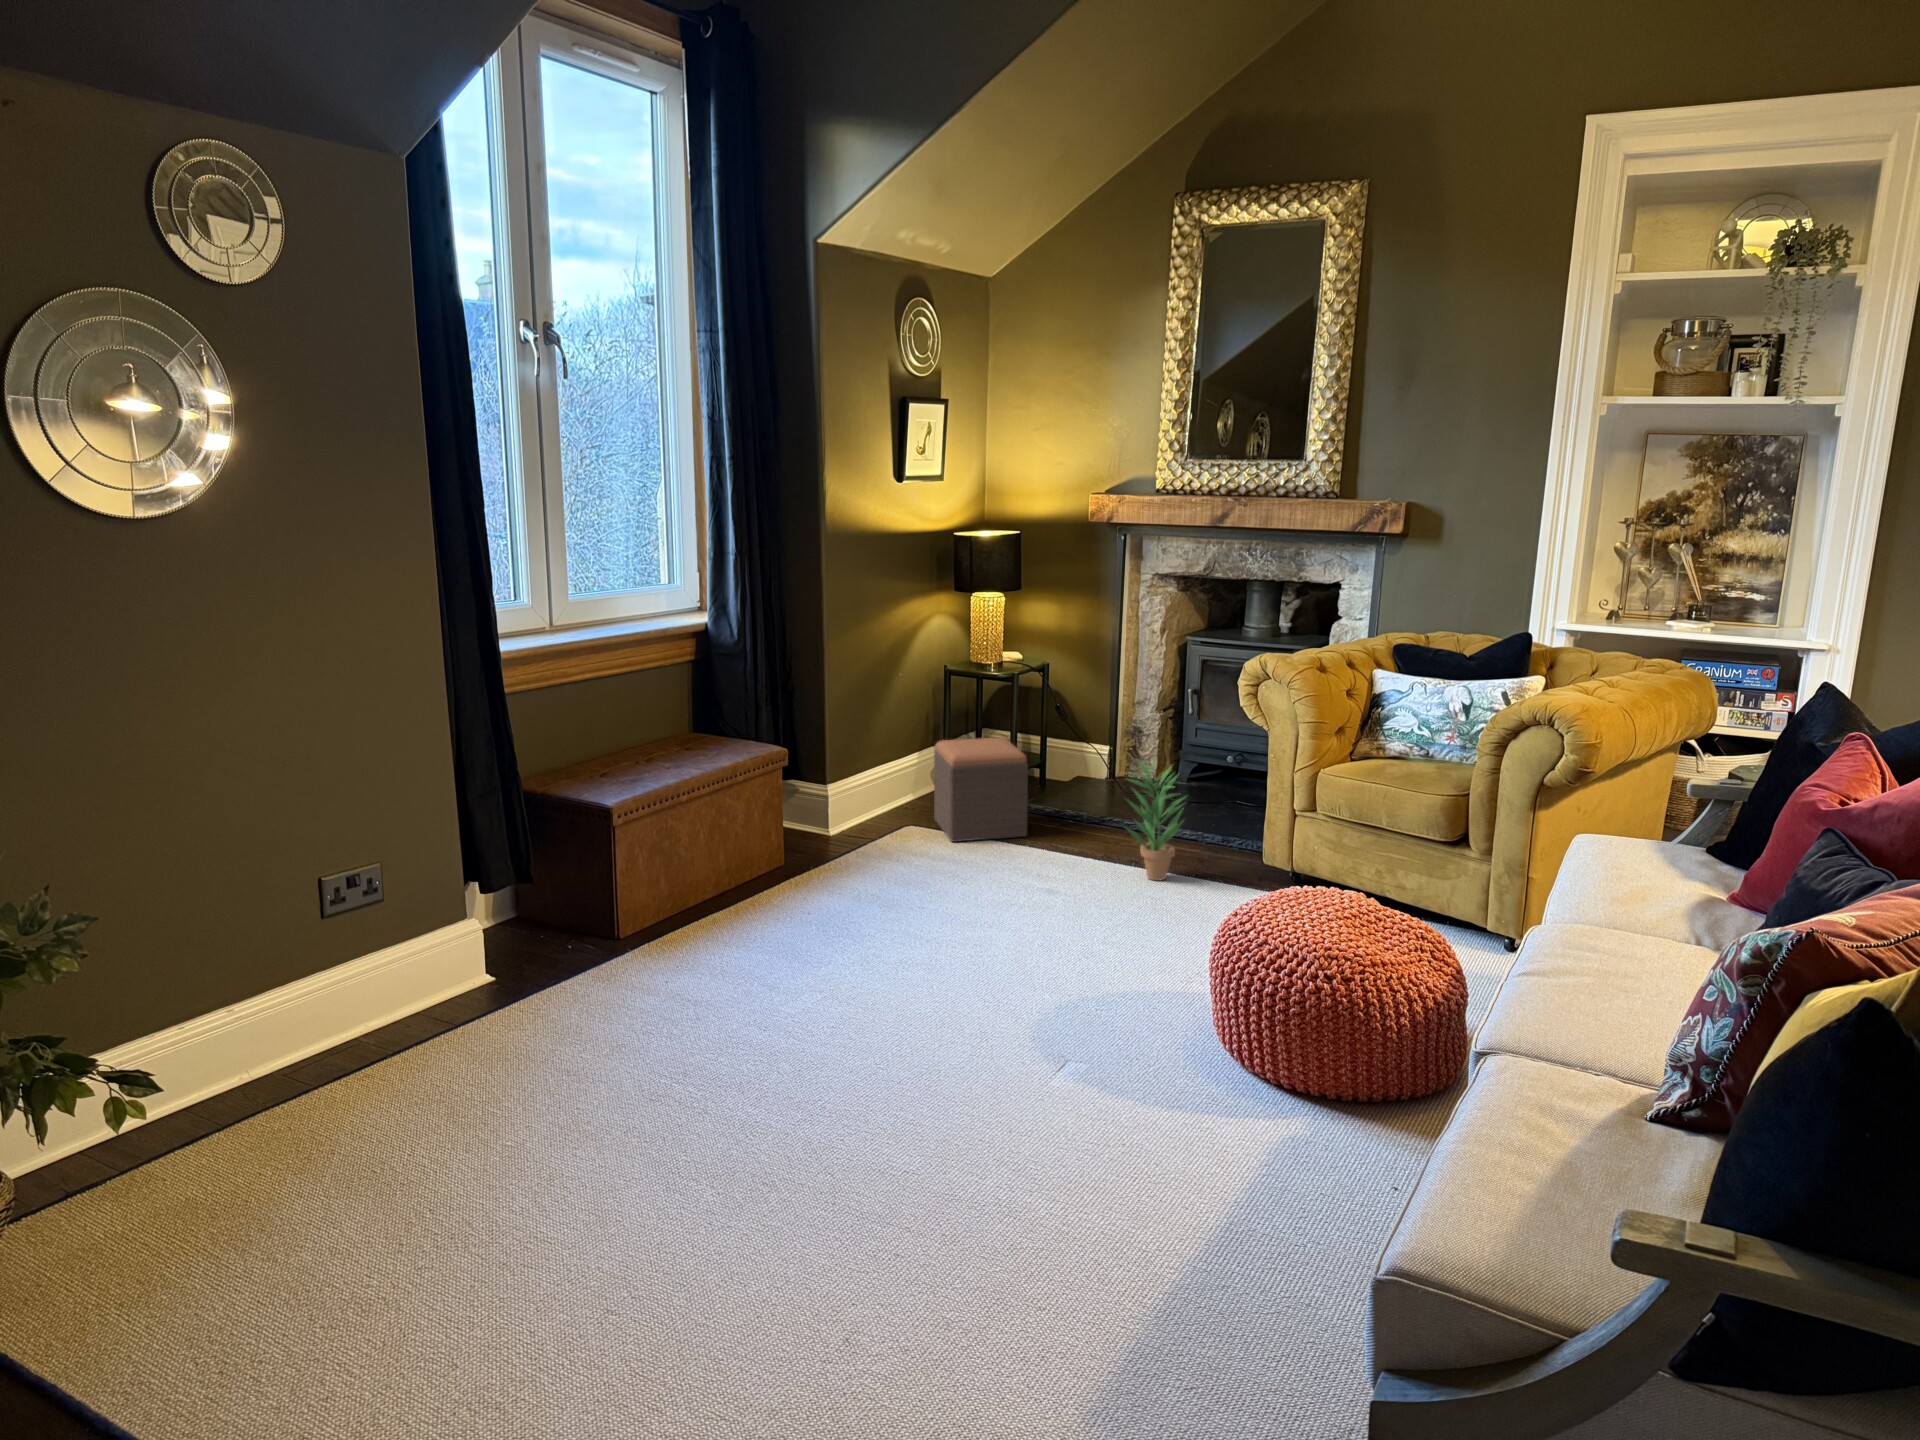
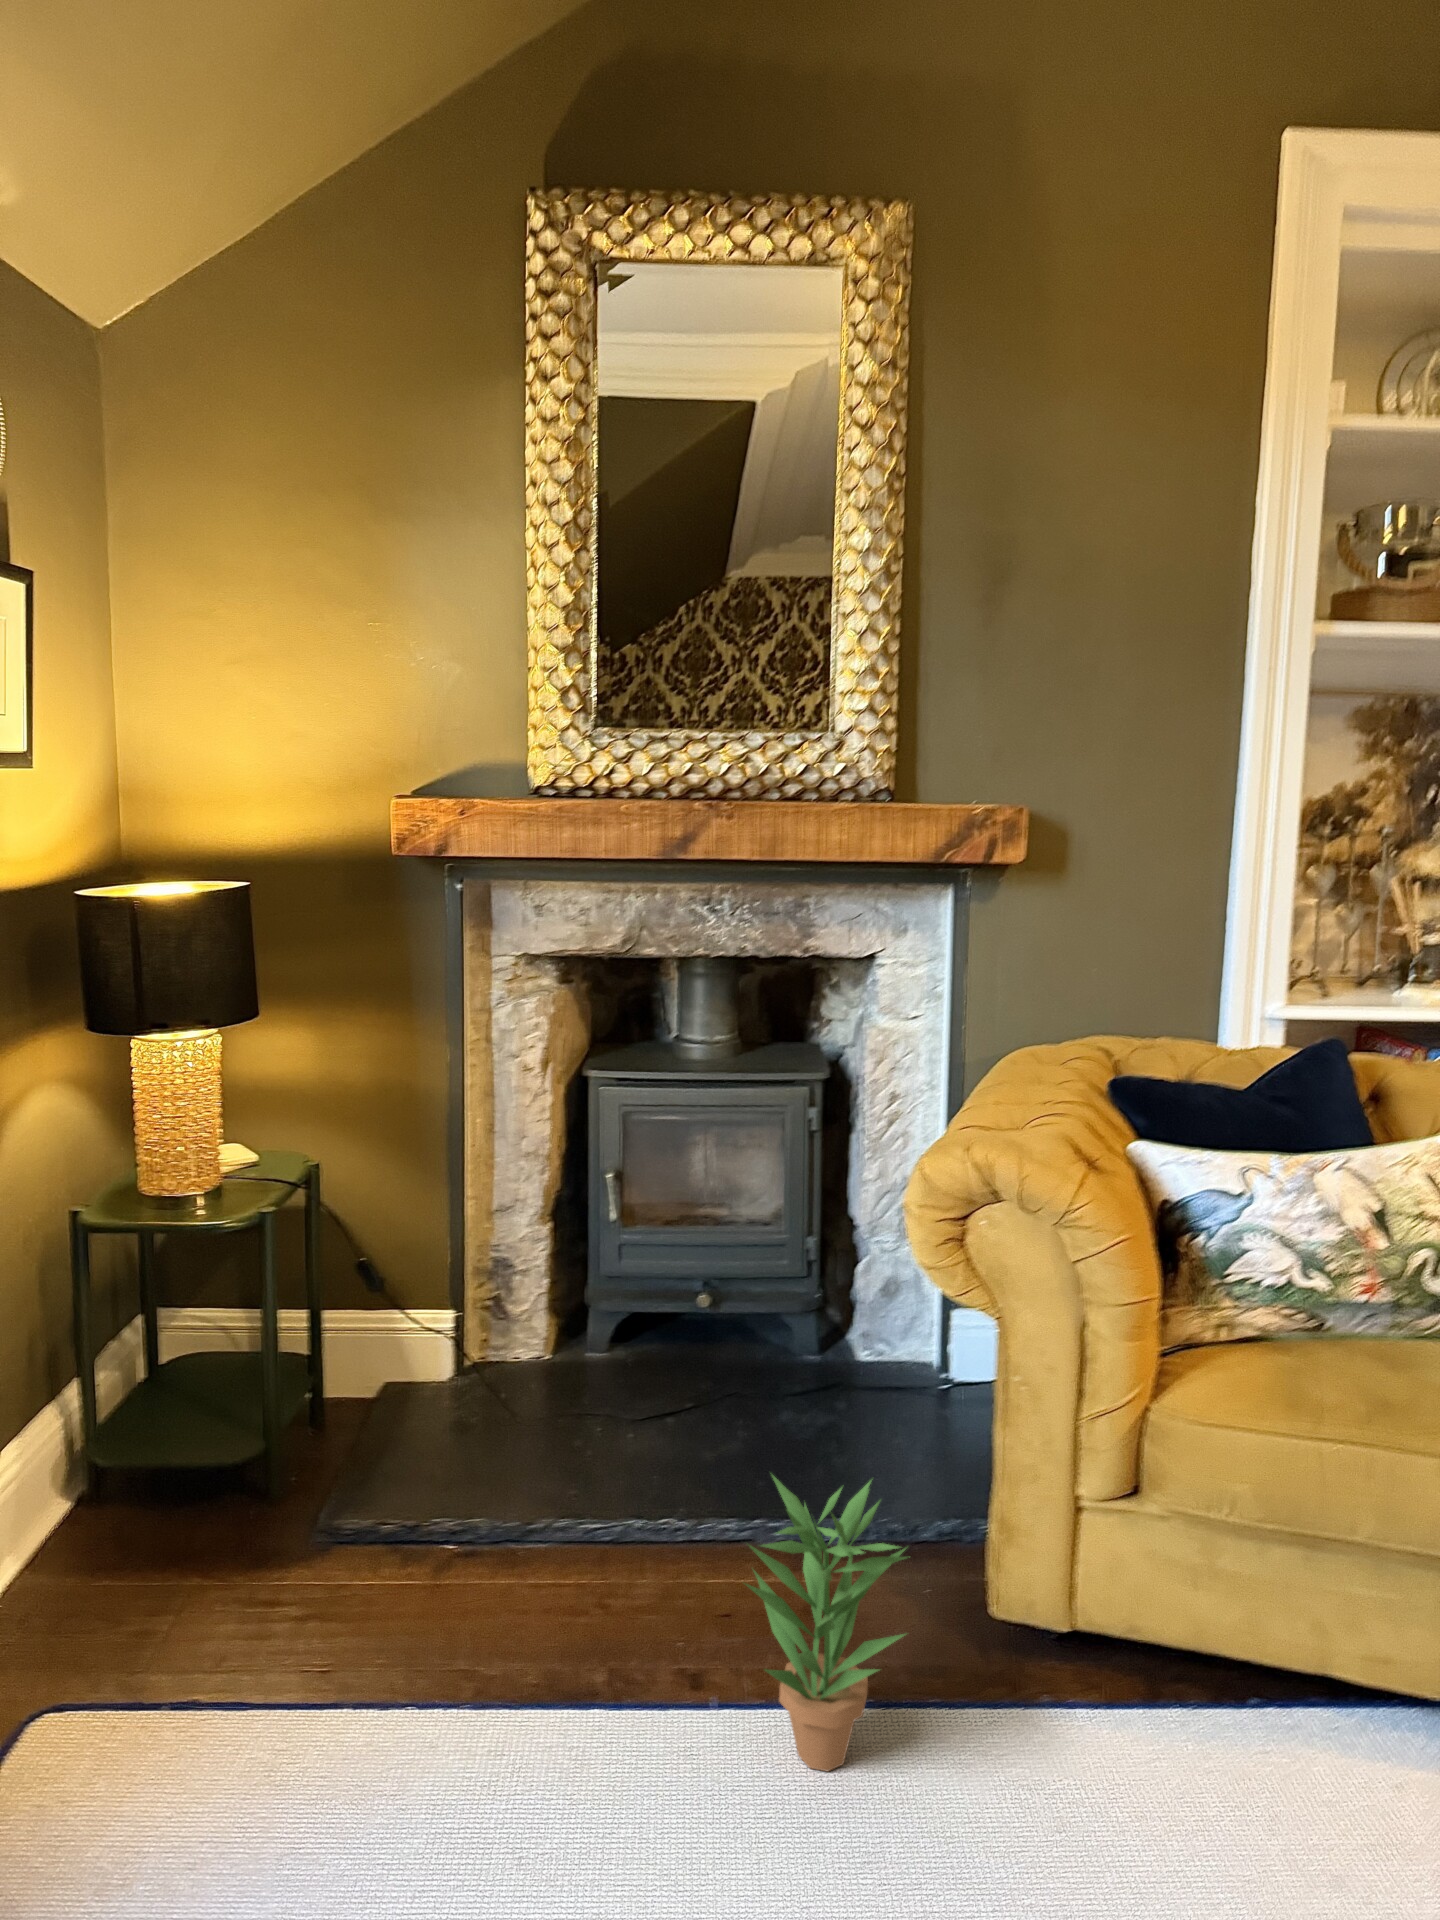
footstool: present [934,737,1028,842] -> none [114,1403,407,1769]

